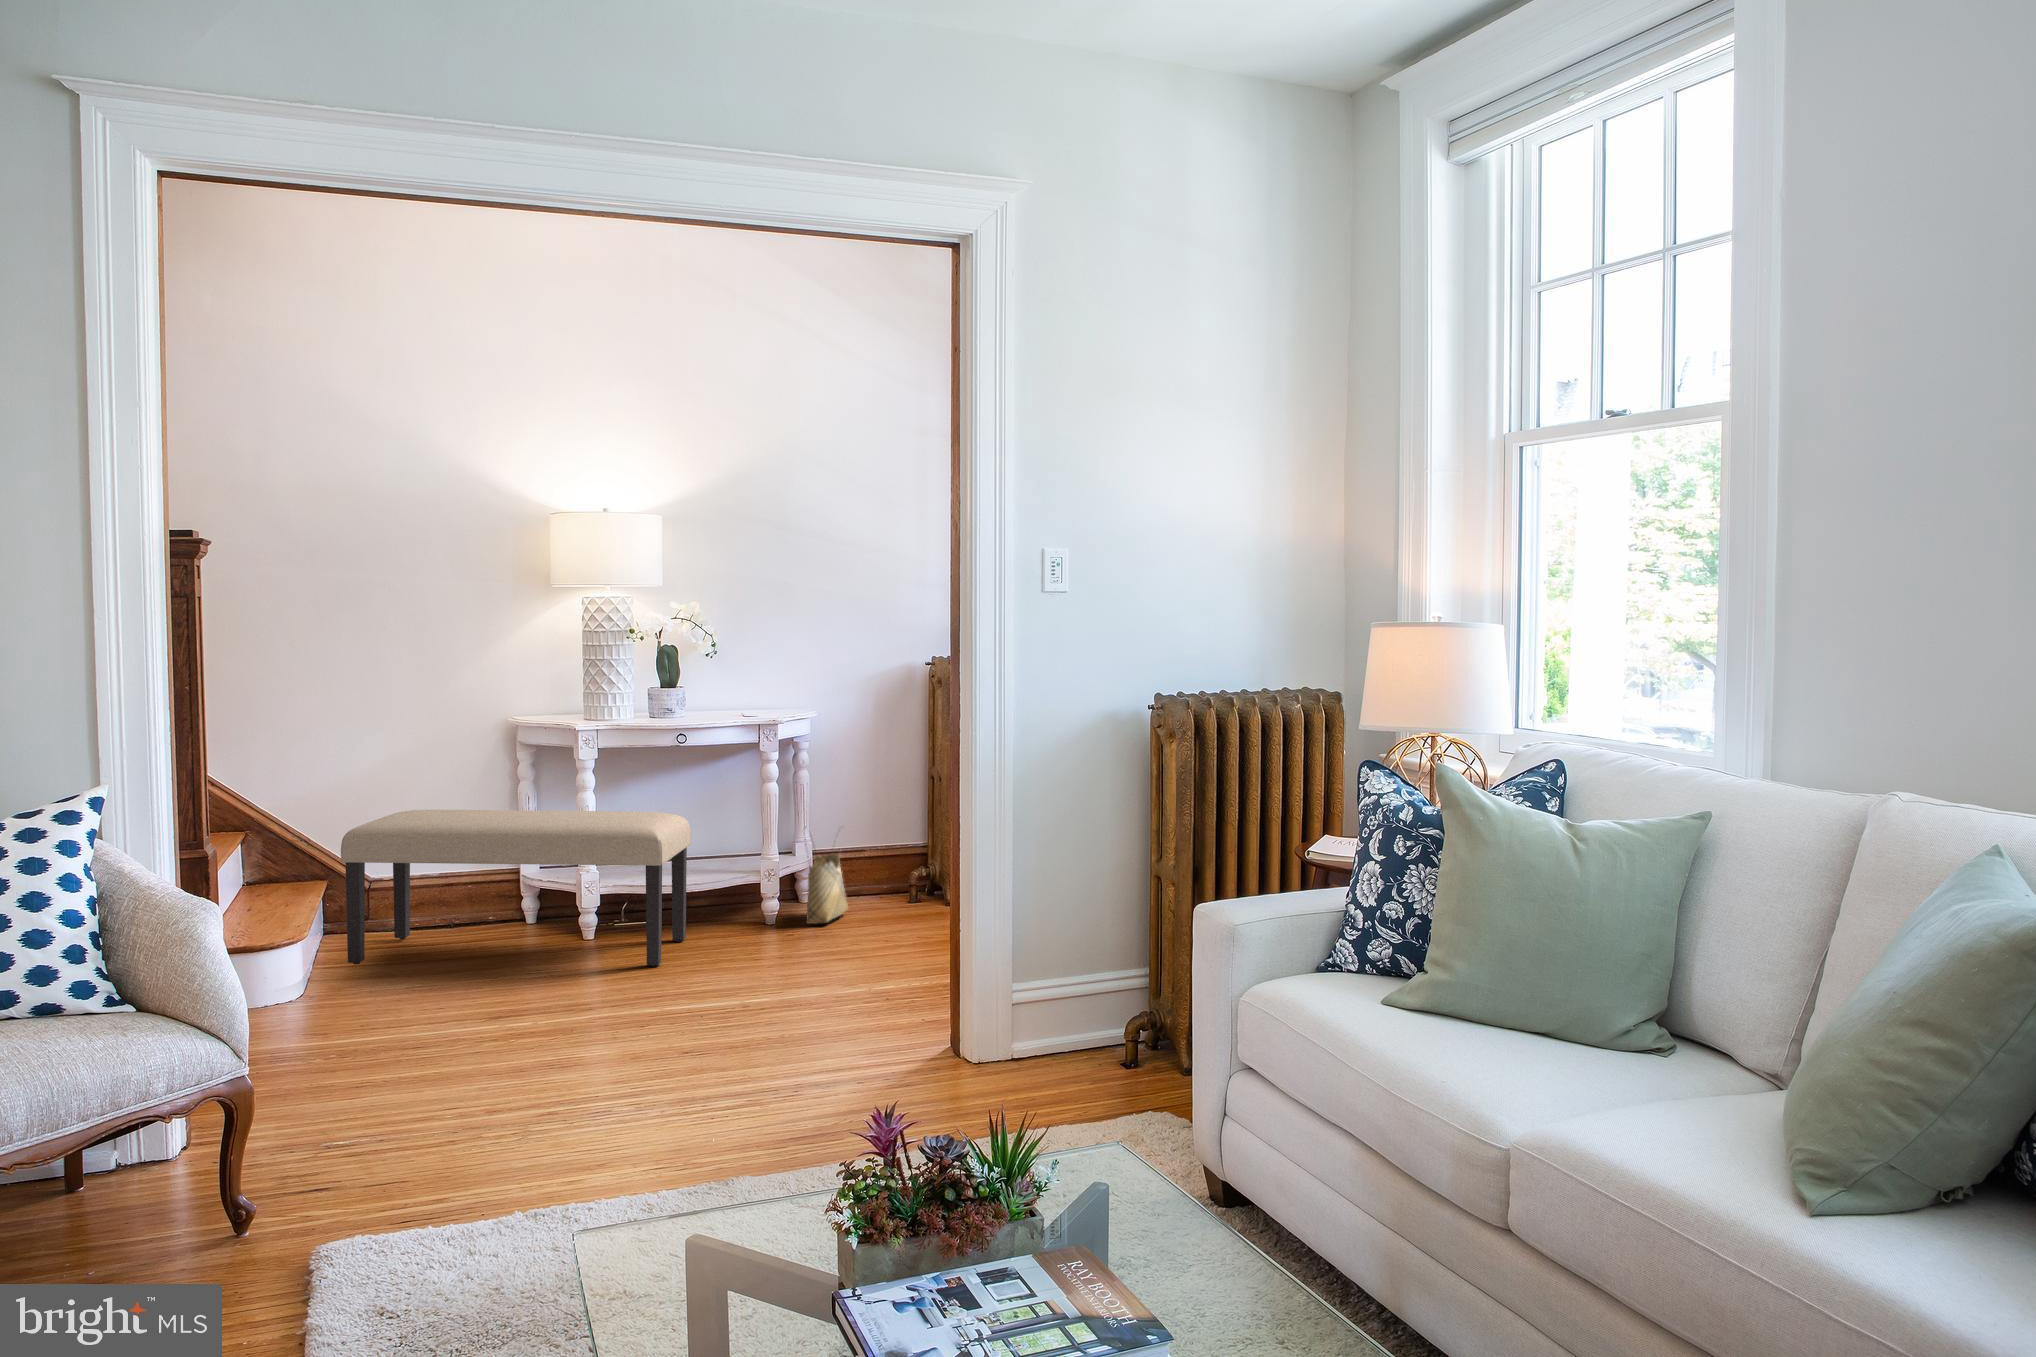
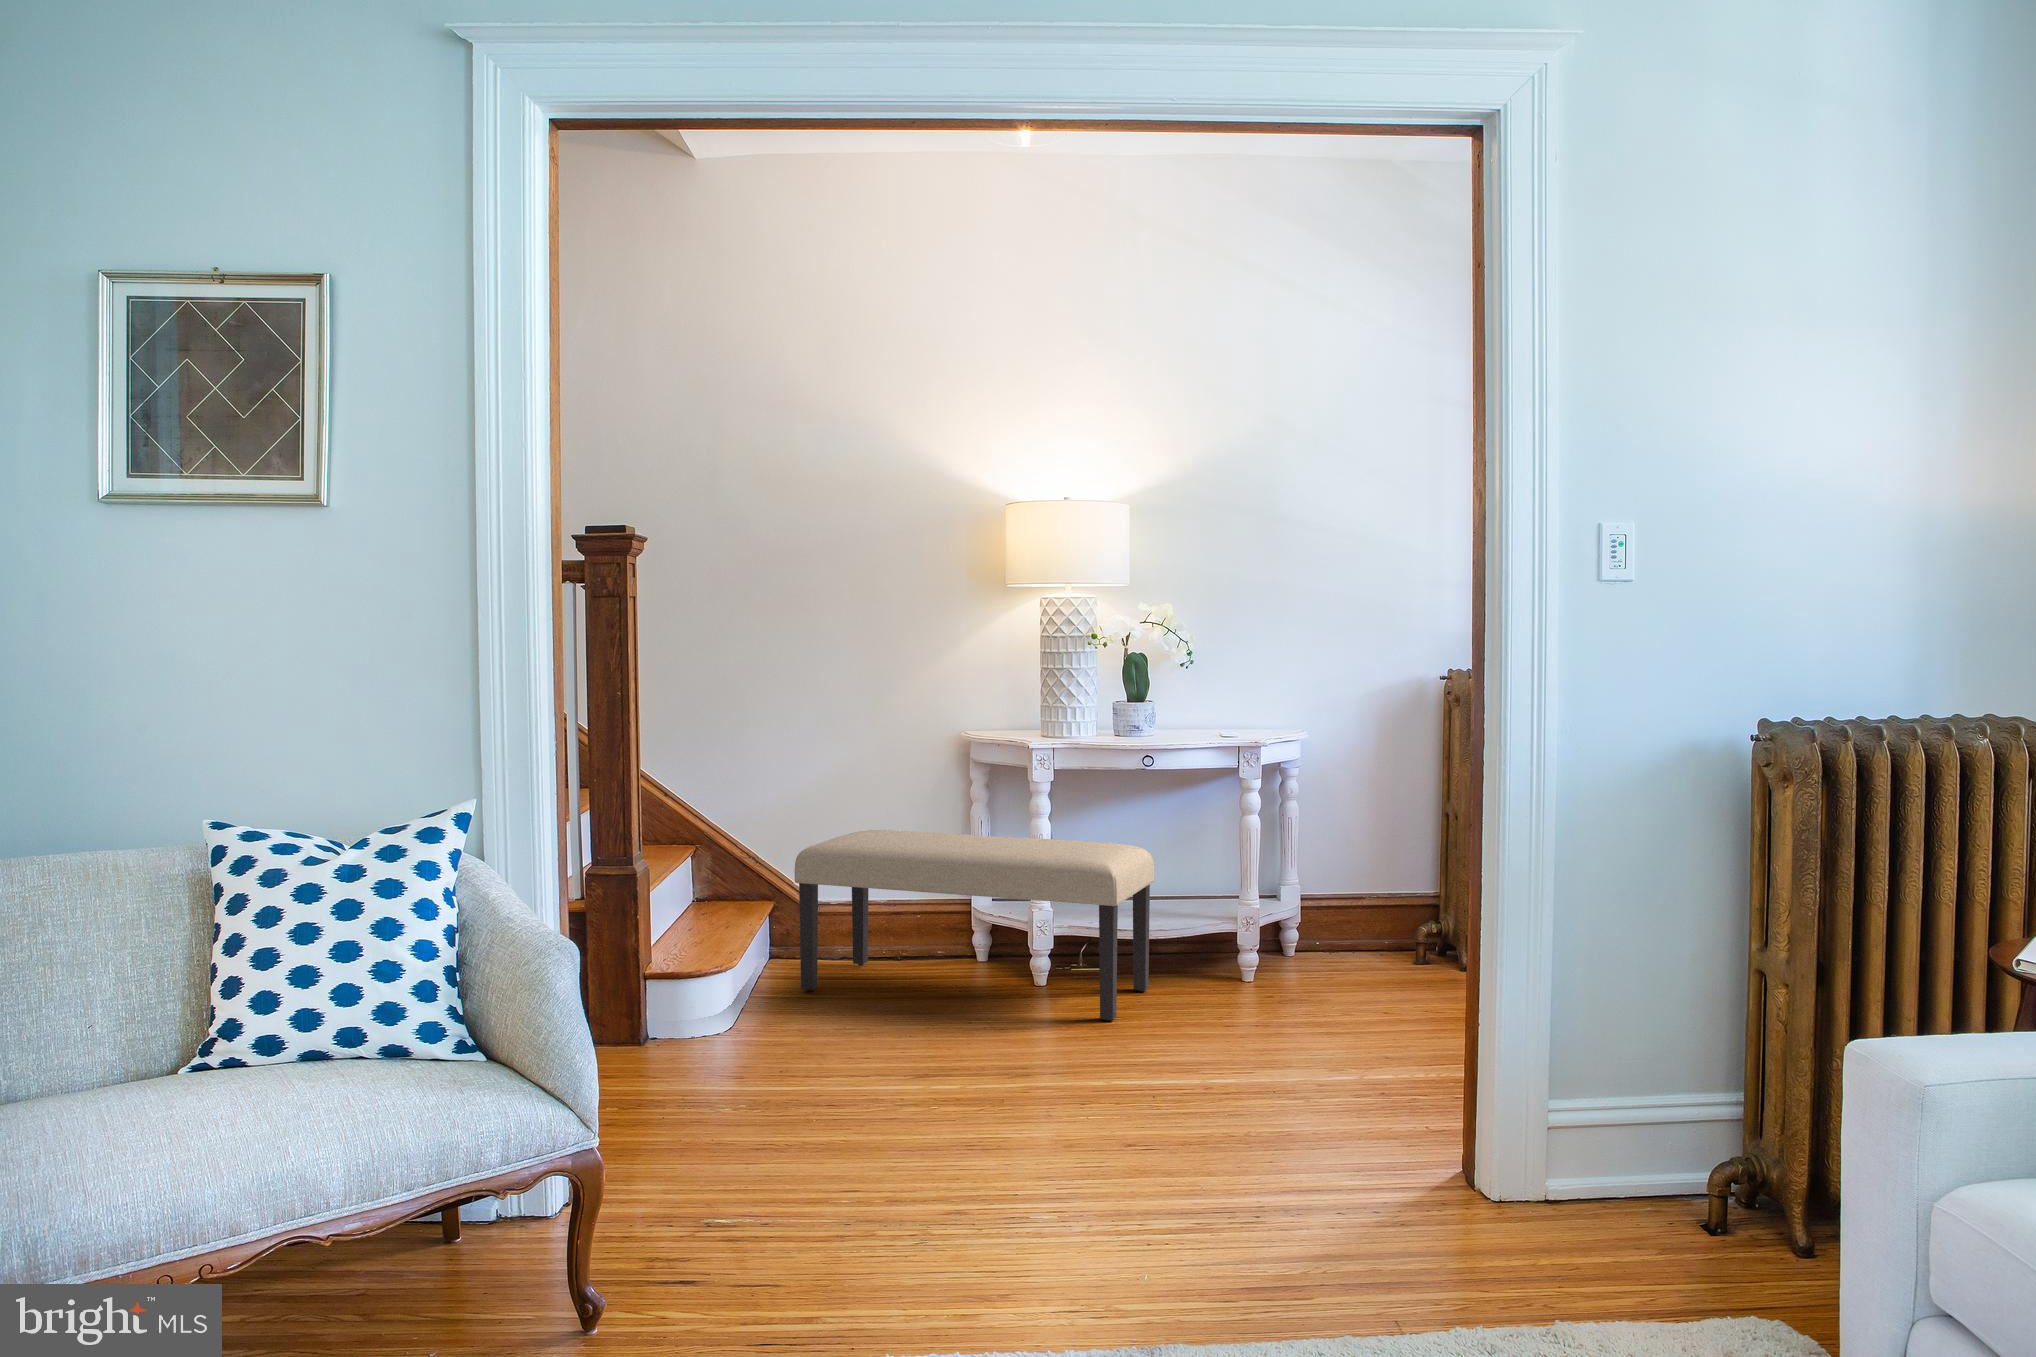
woven basket: present [803,827,848,924] -> none [1285,865,1339,981]

